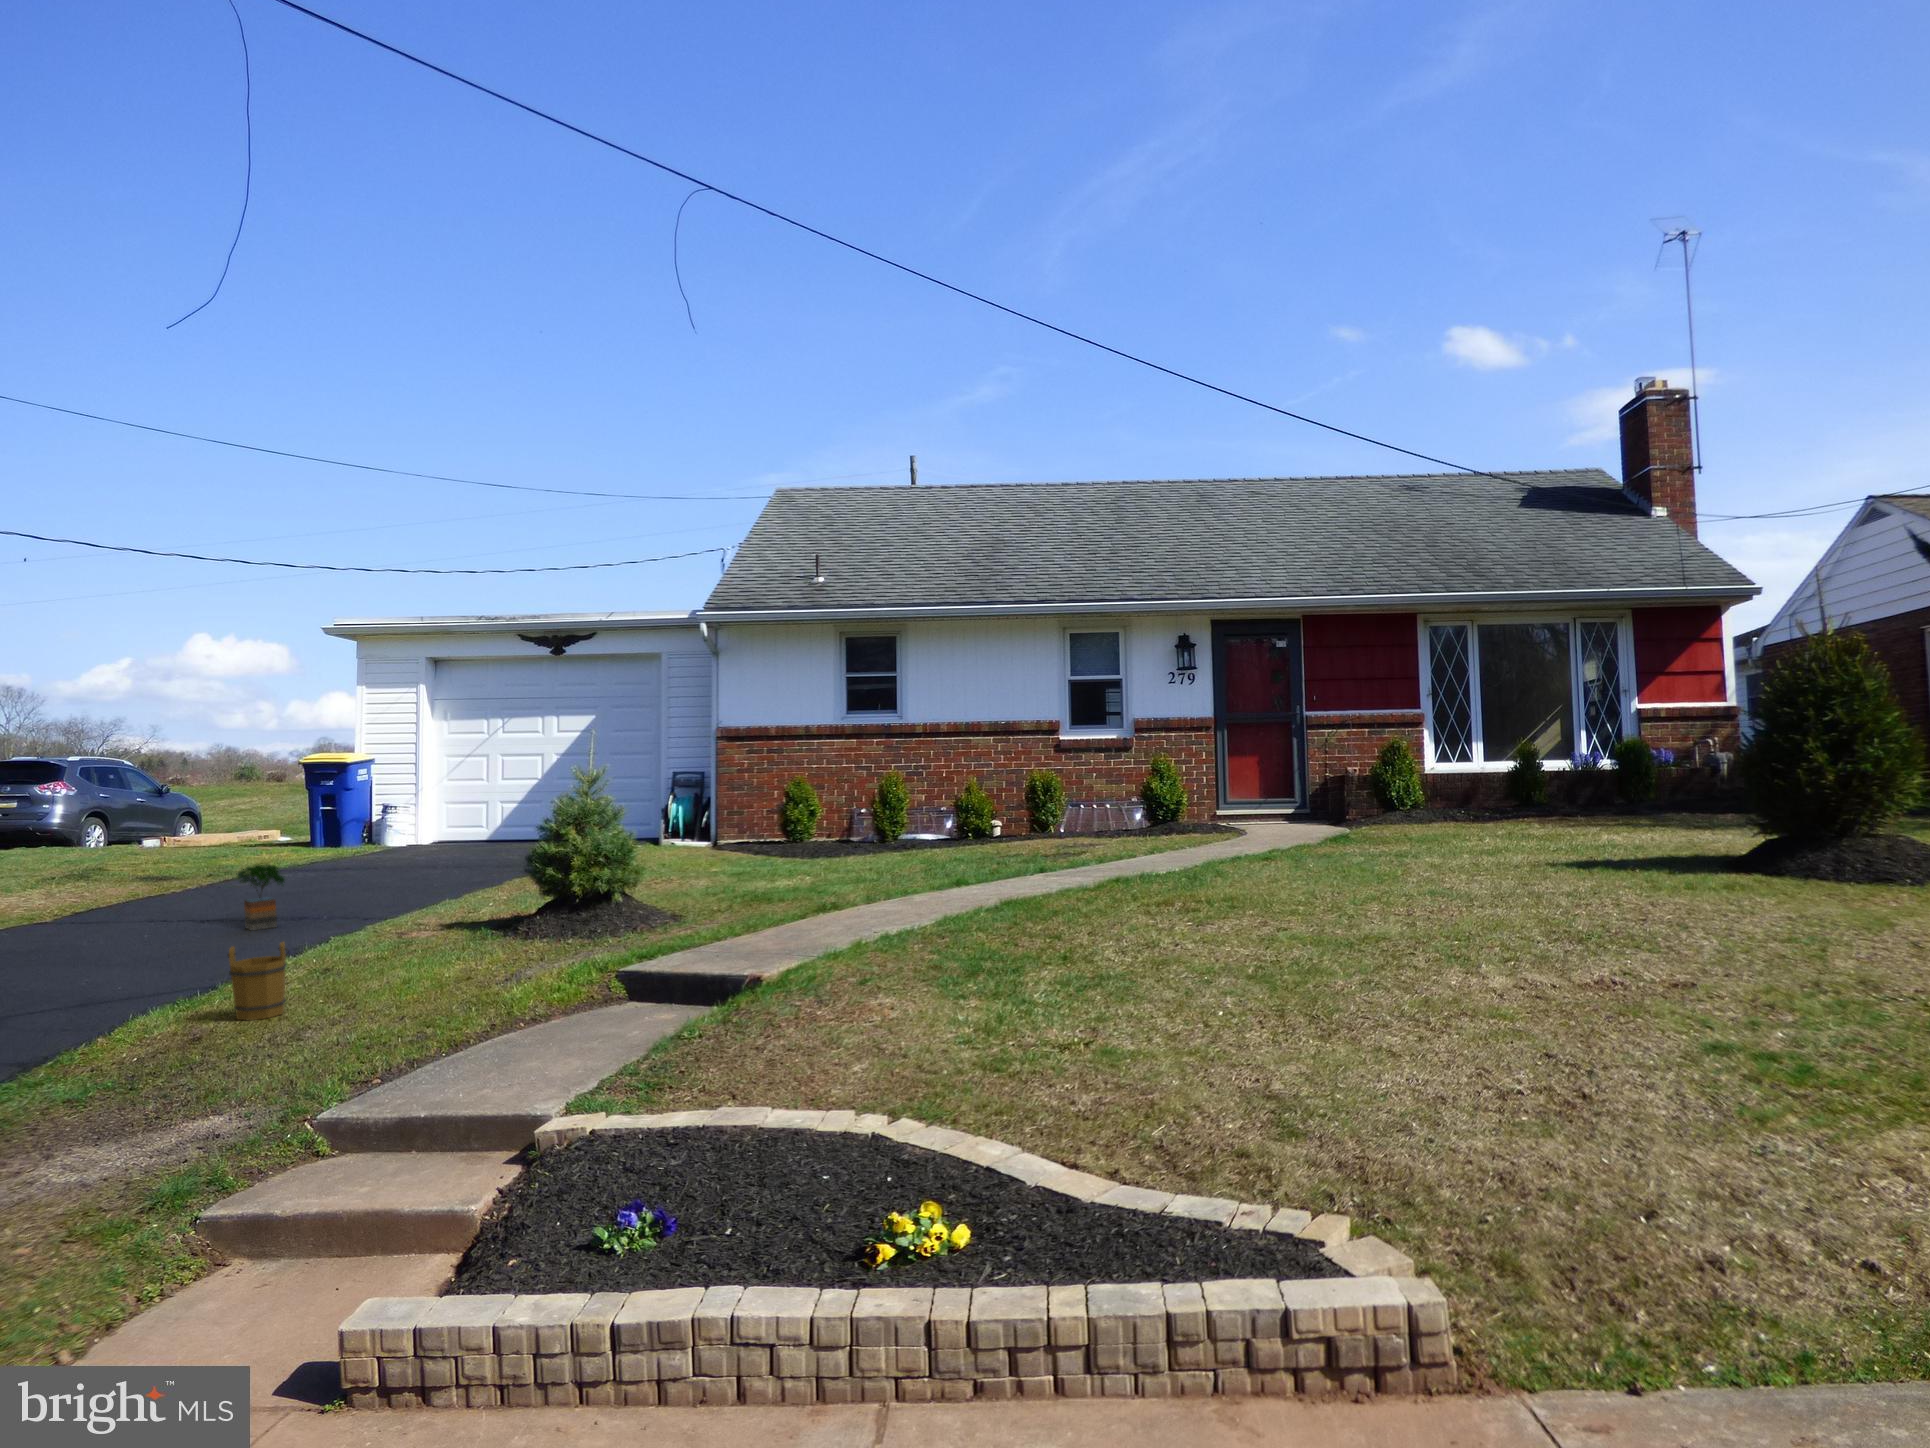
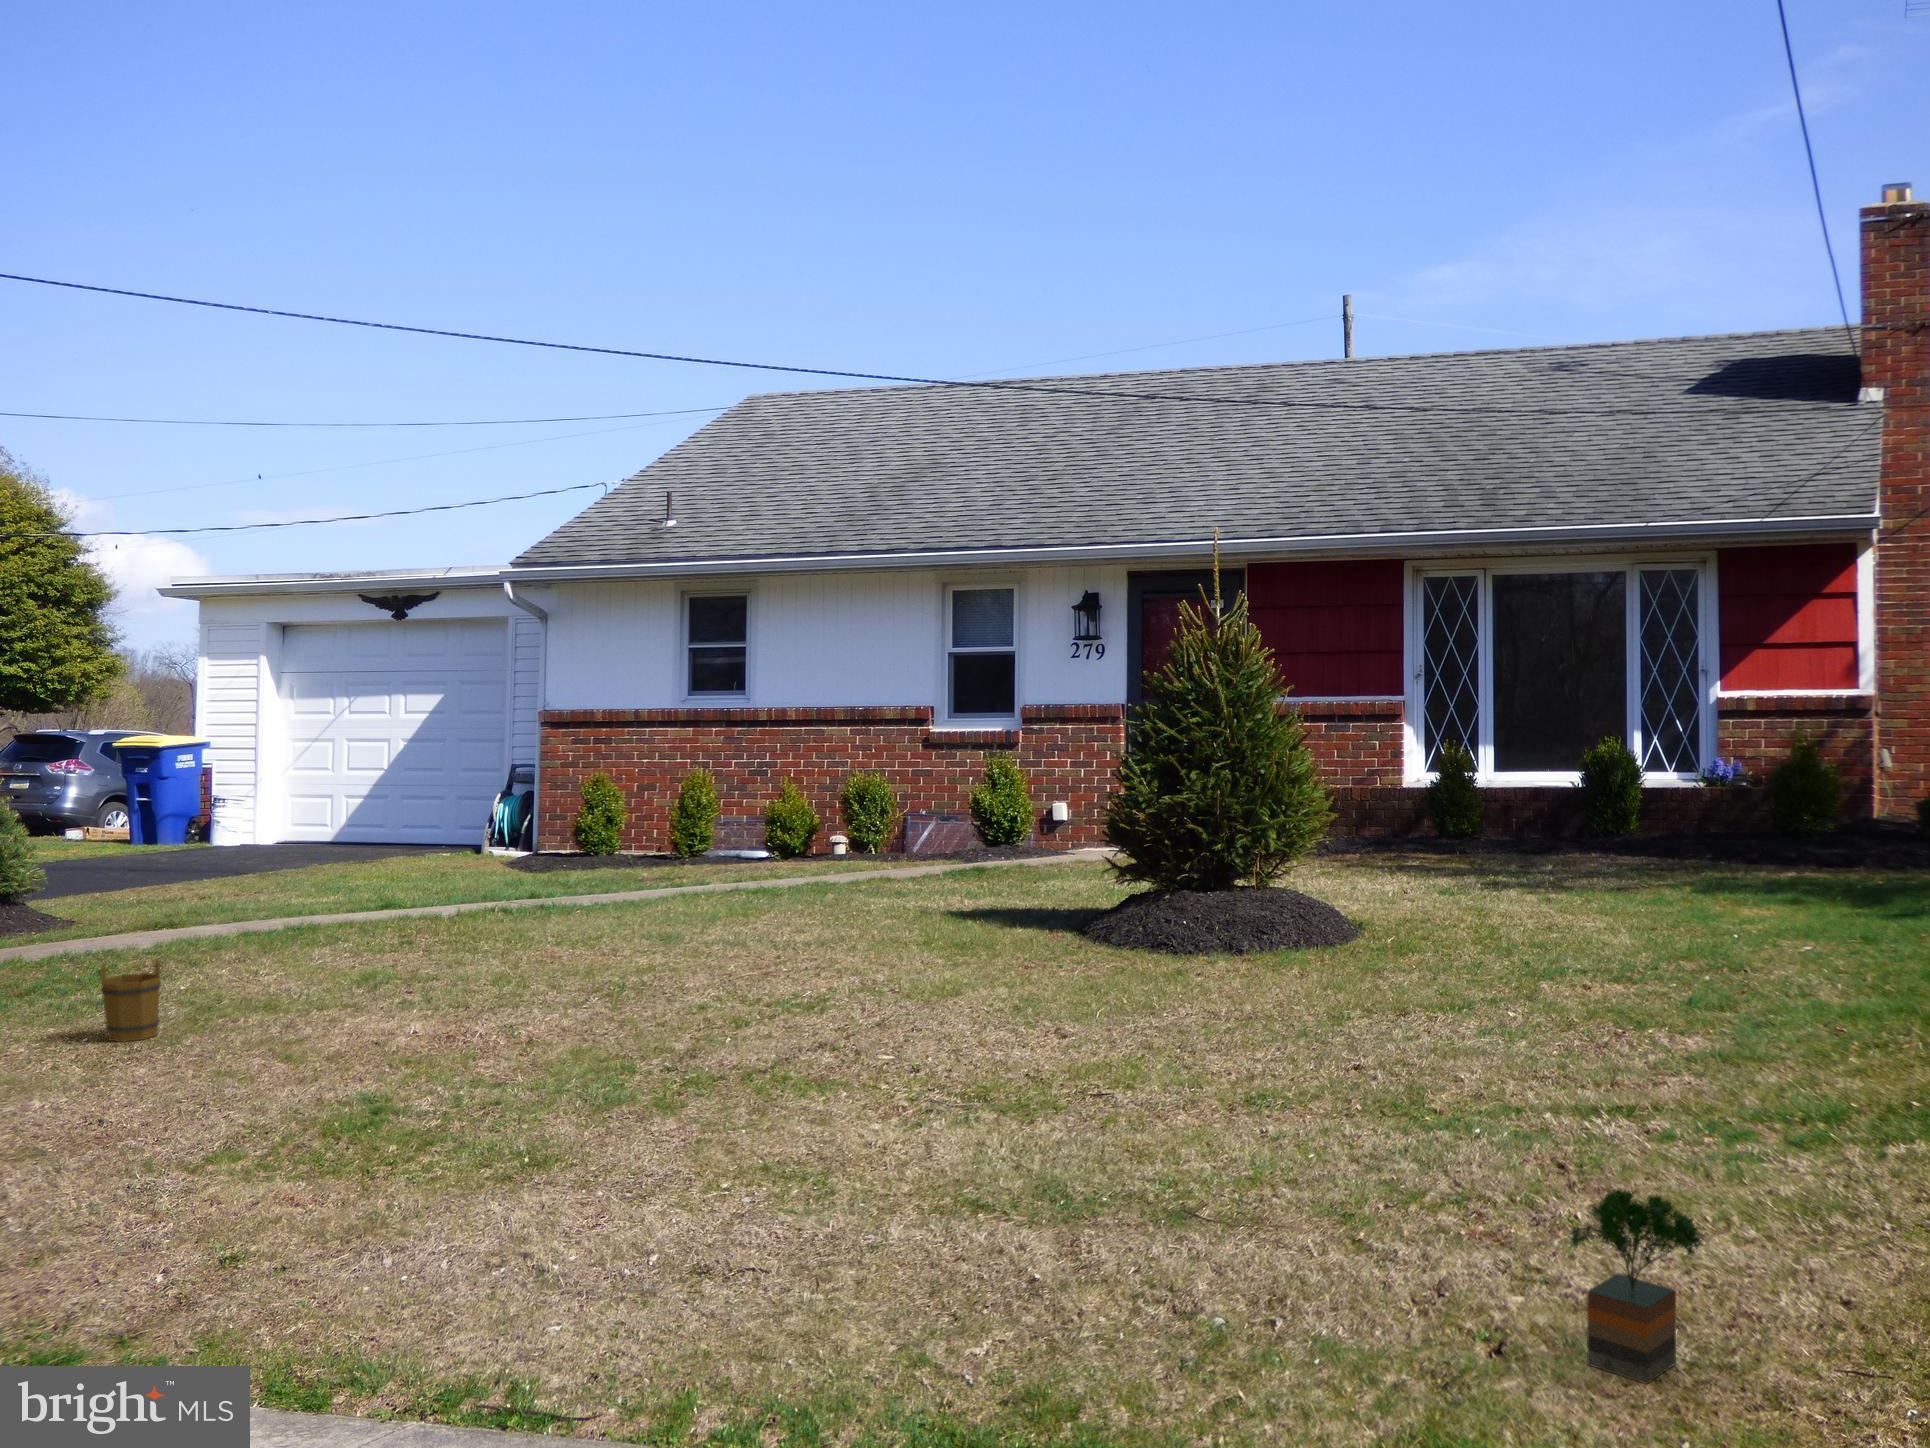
potted tree: present [236,864,285,931] -> present [1570,1190,1704,1384]

